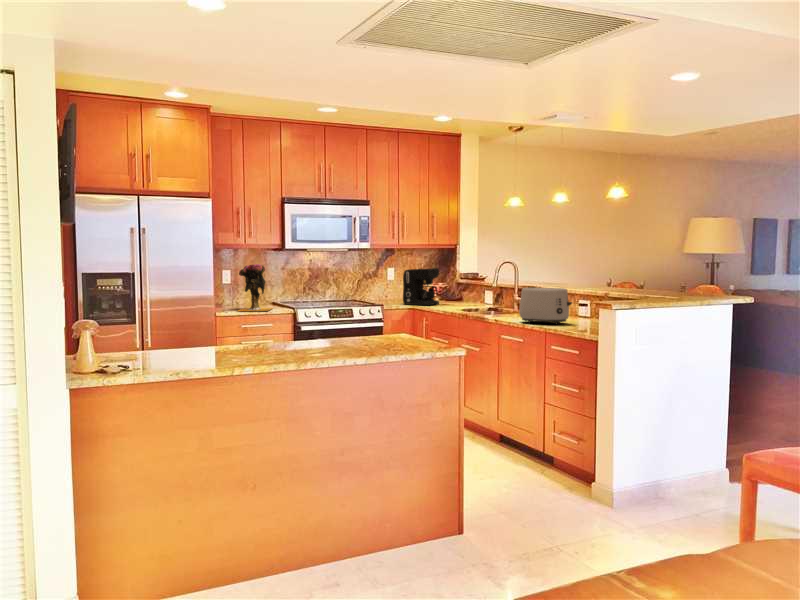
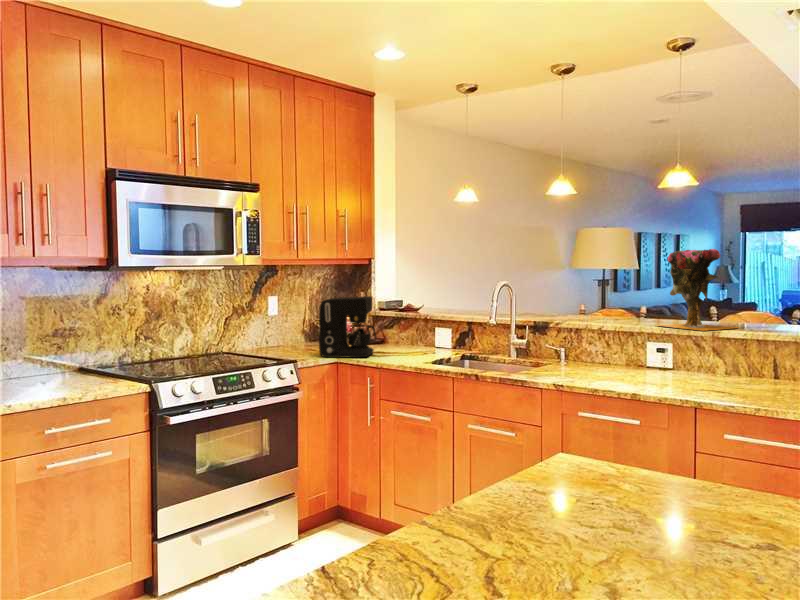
vase: present [238,264,272,311] -> present [659,249,737,331]
toaster: present [519,288,572,324] -> none [593,328,681,388]

